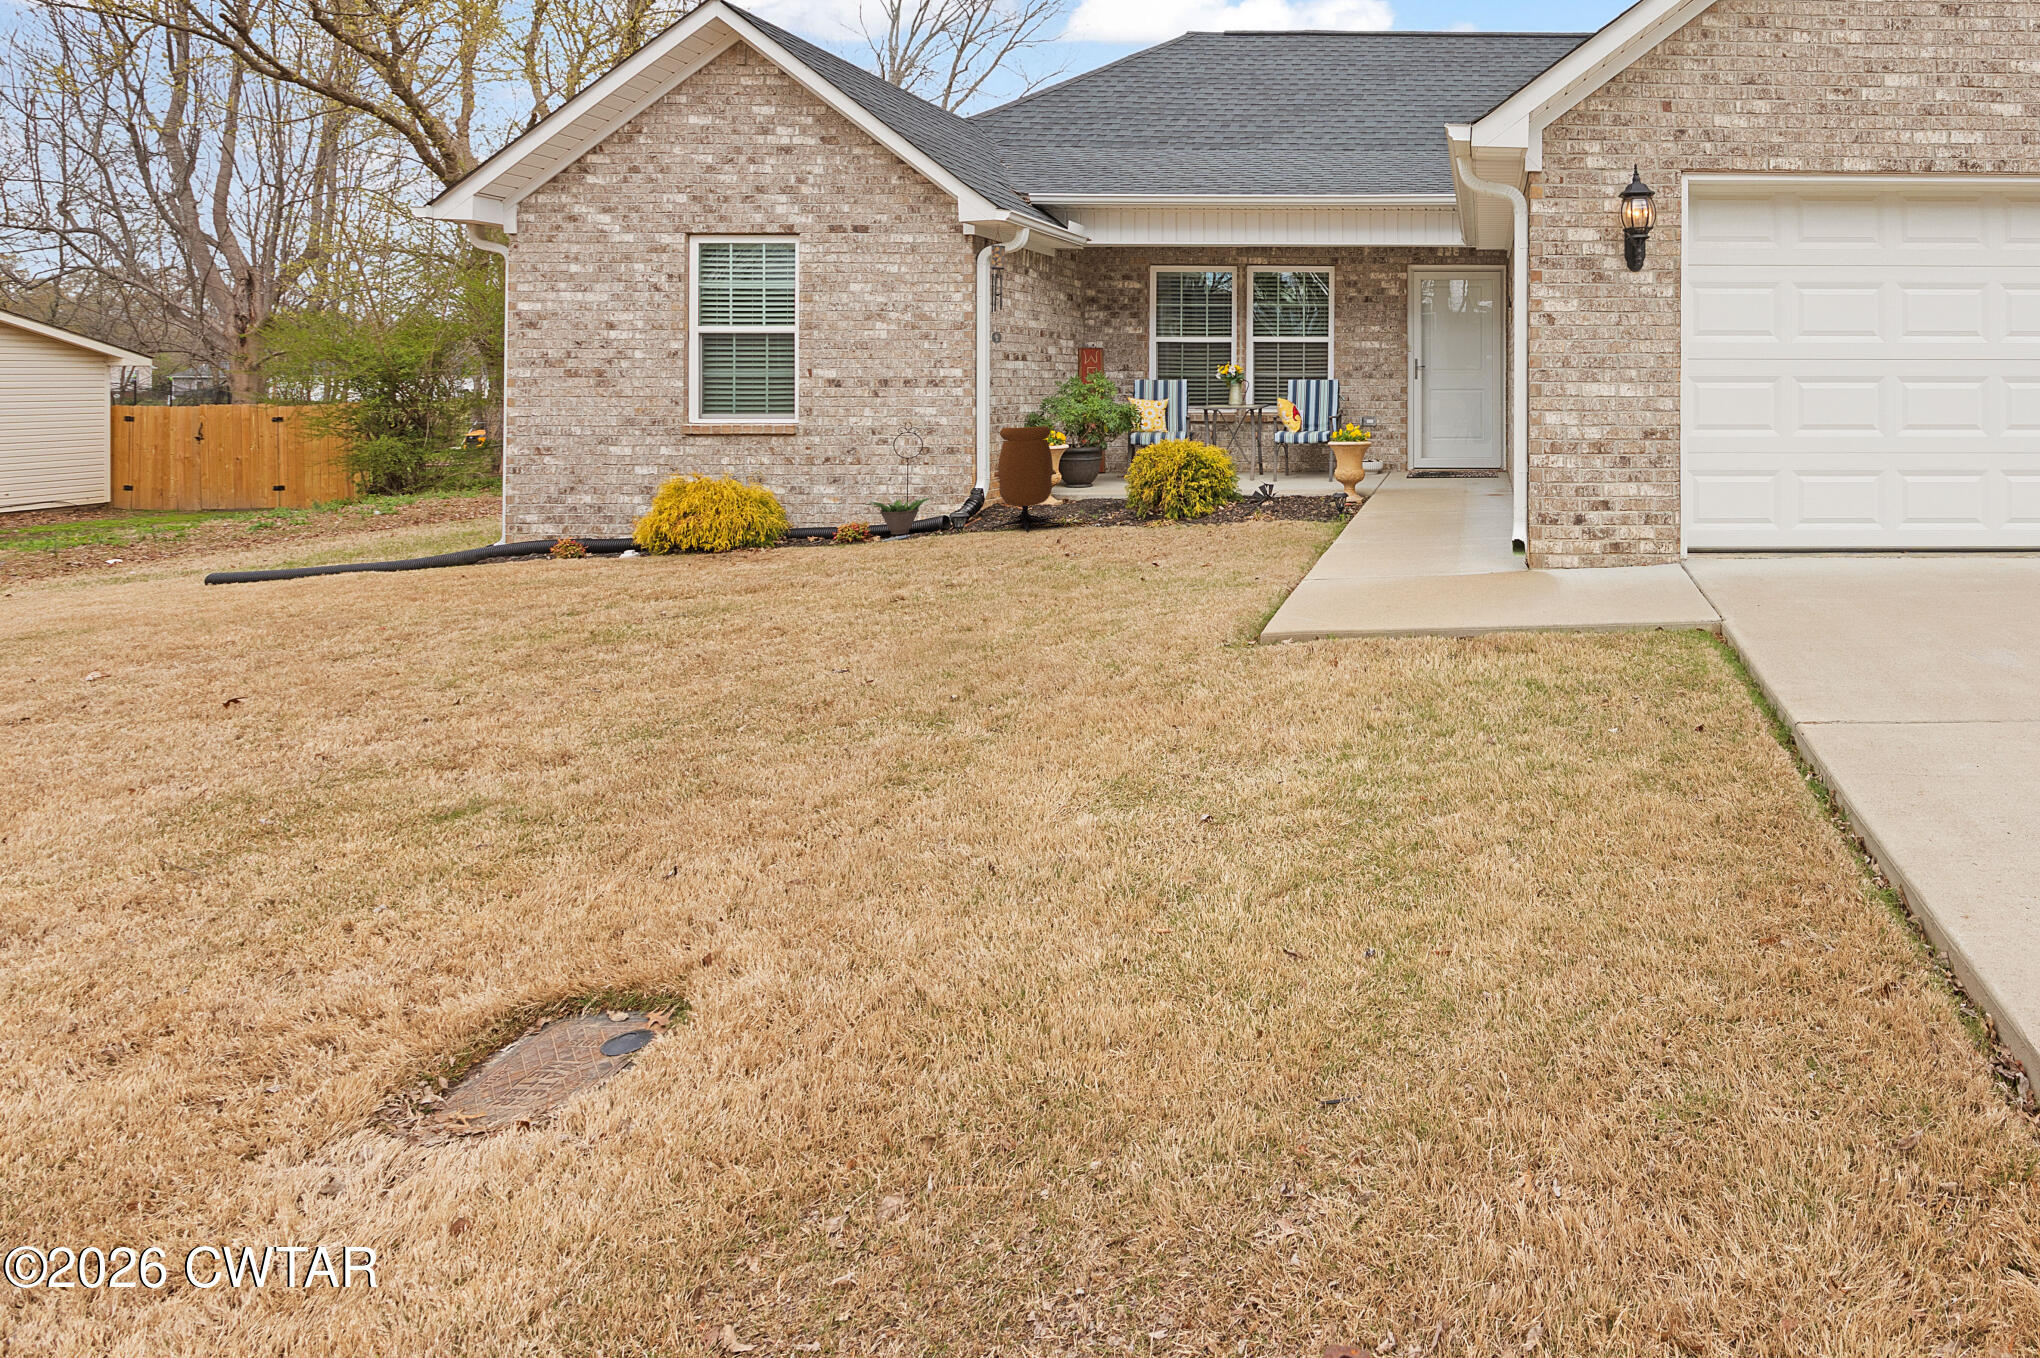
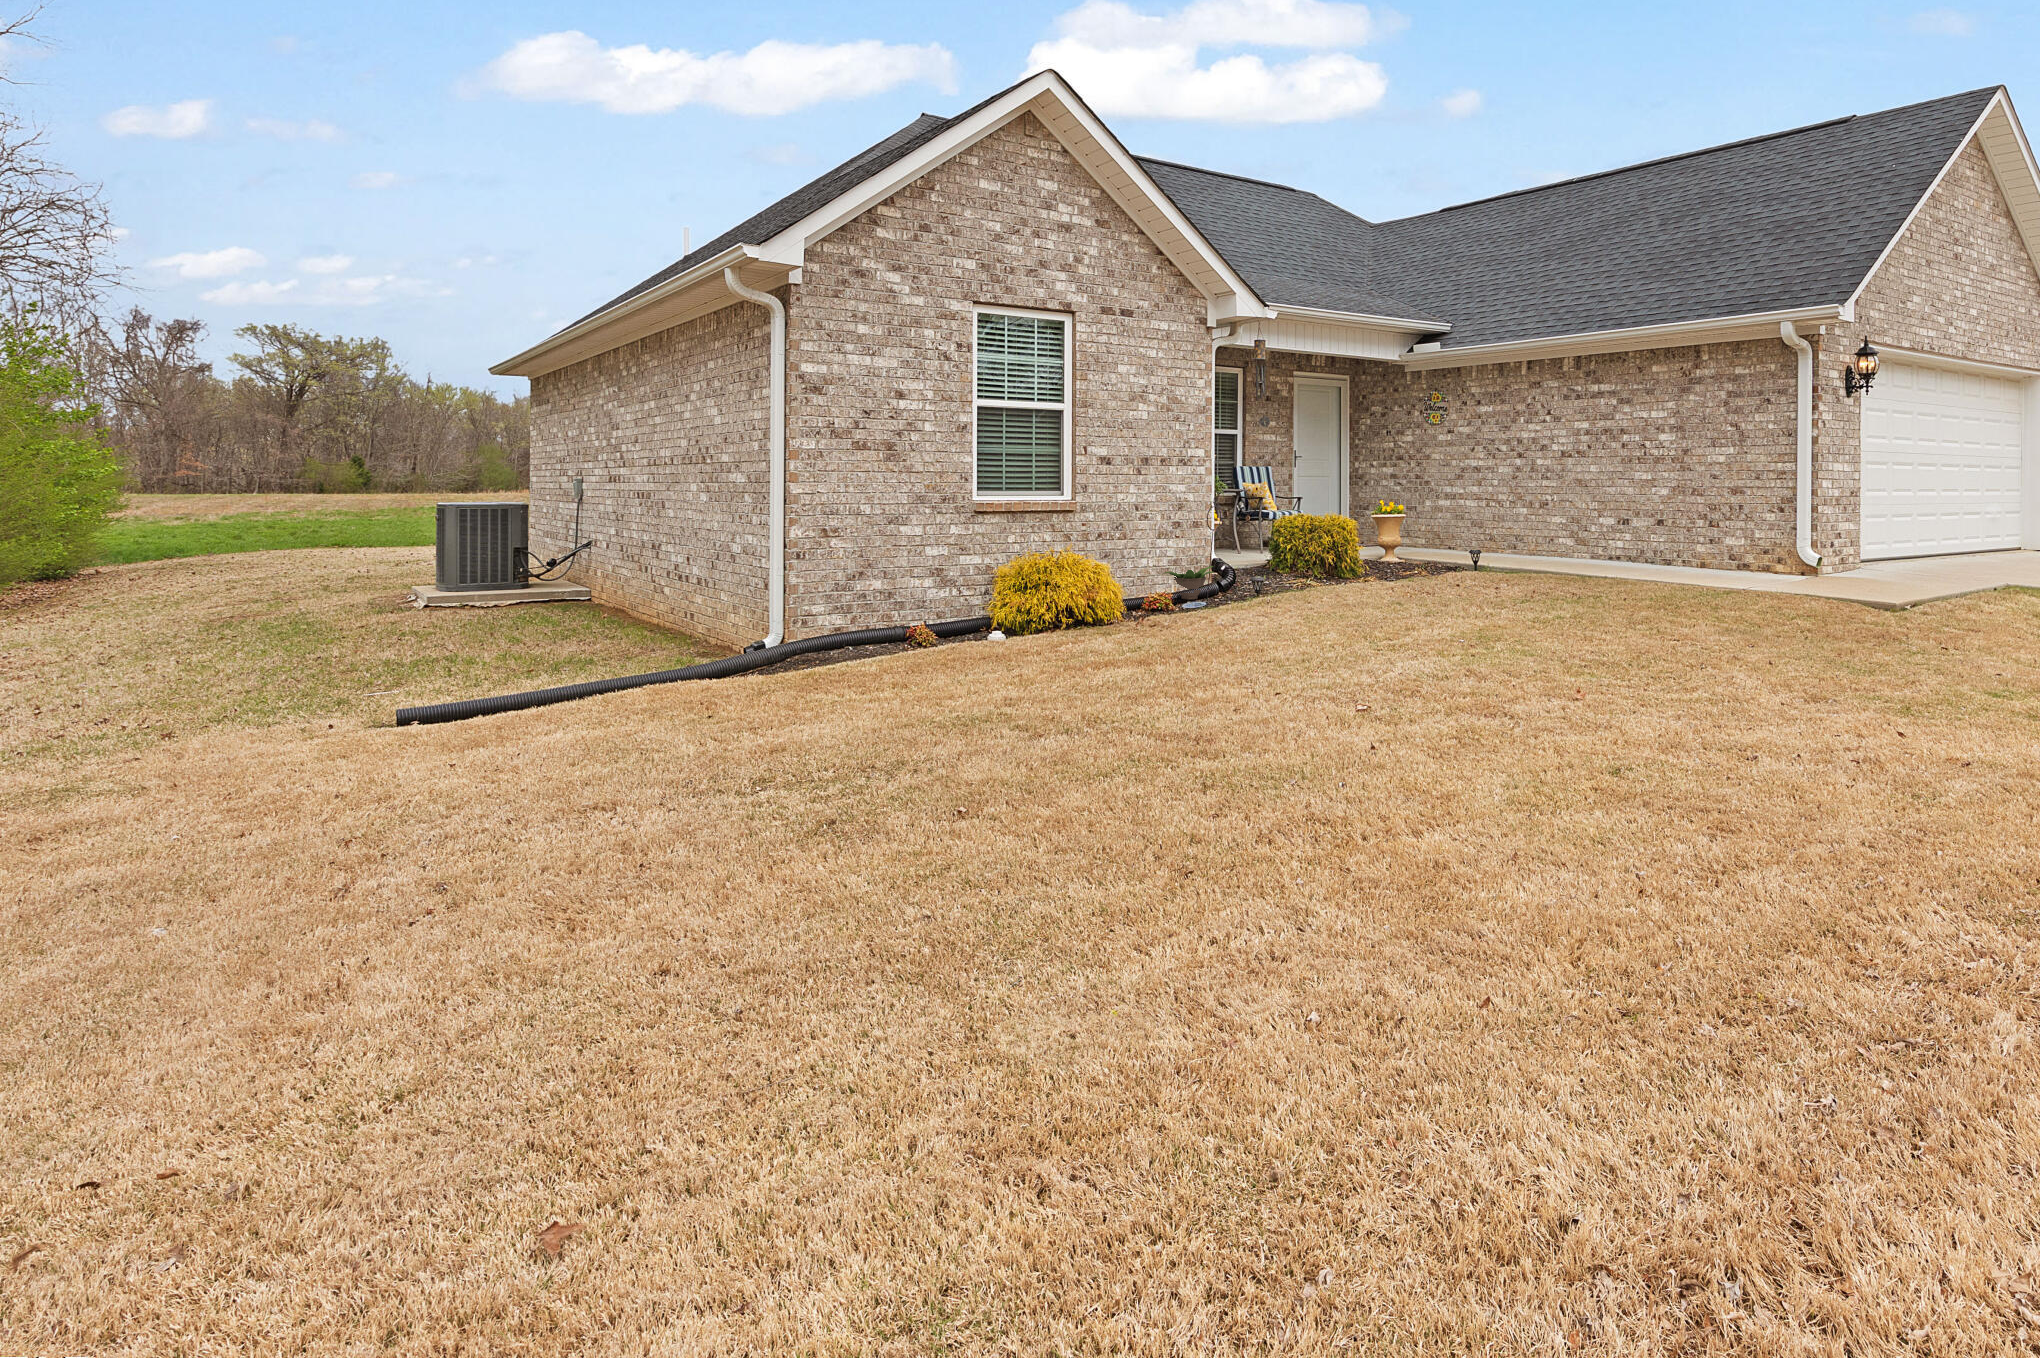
lounge chair: present [992,426,1060,532] -> none [1207,498,1310,591]

